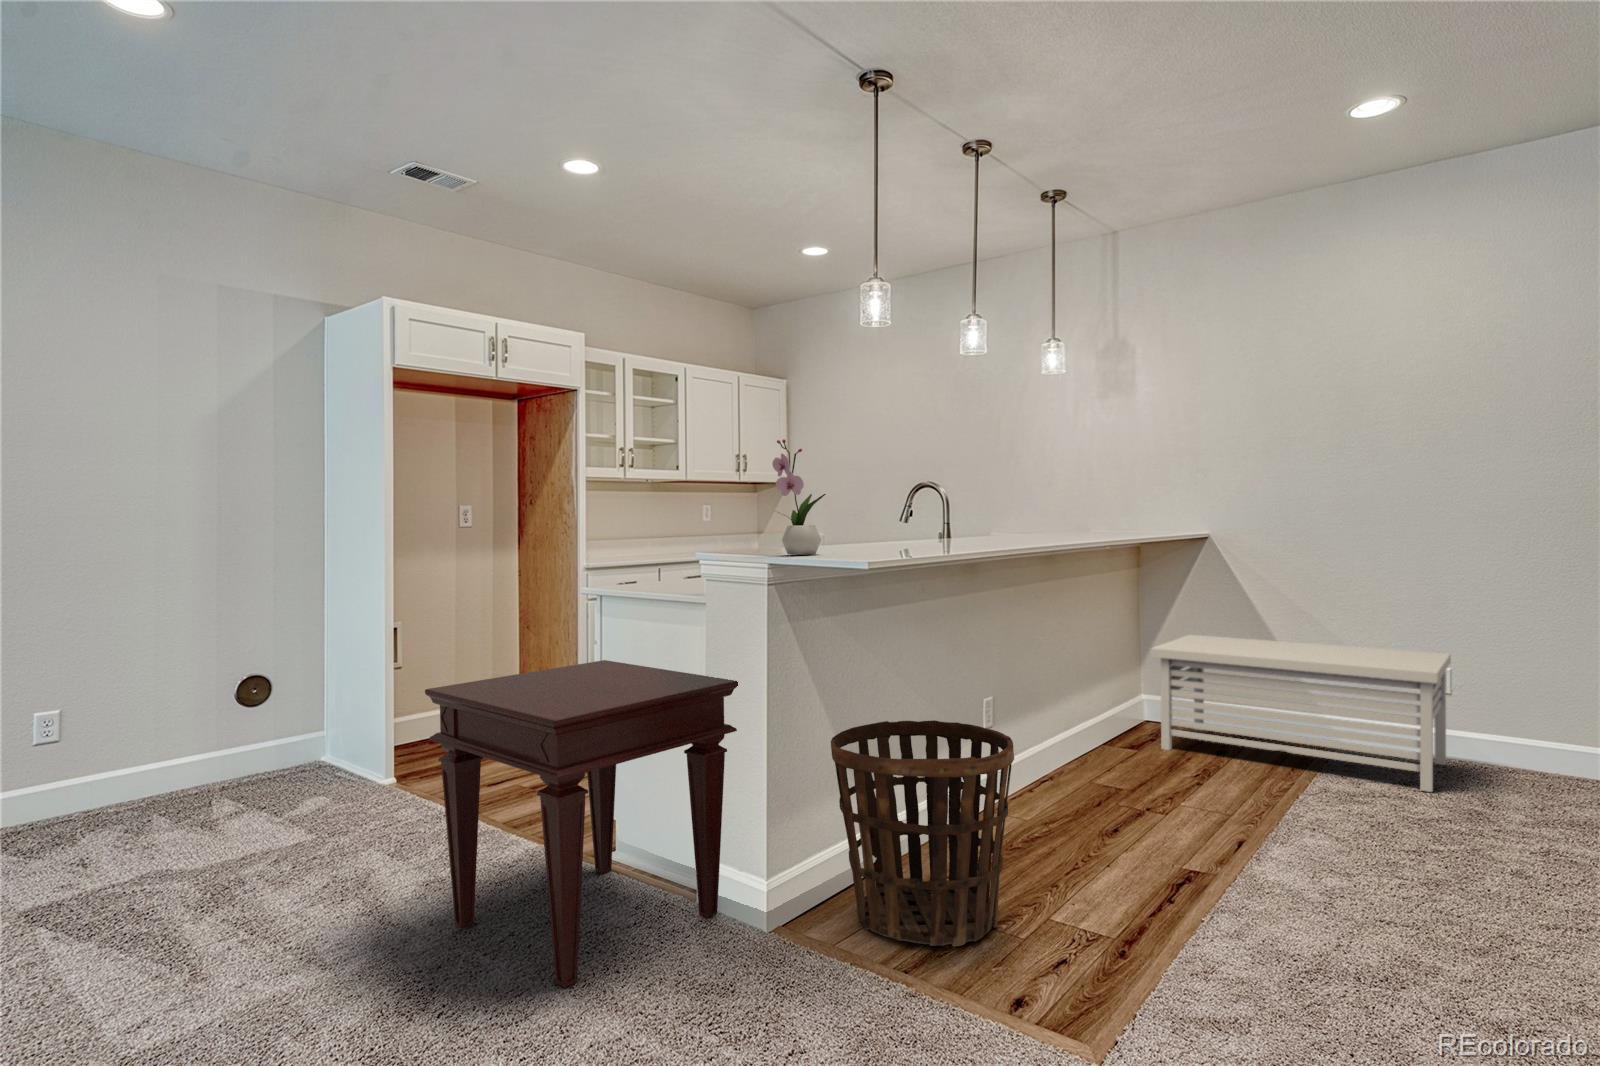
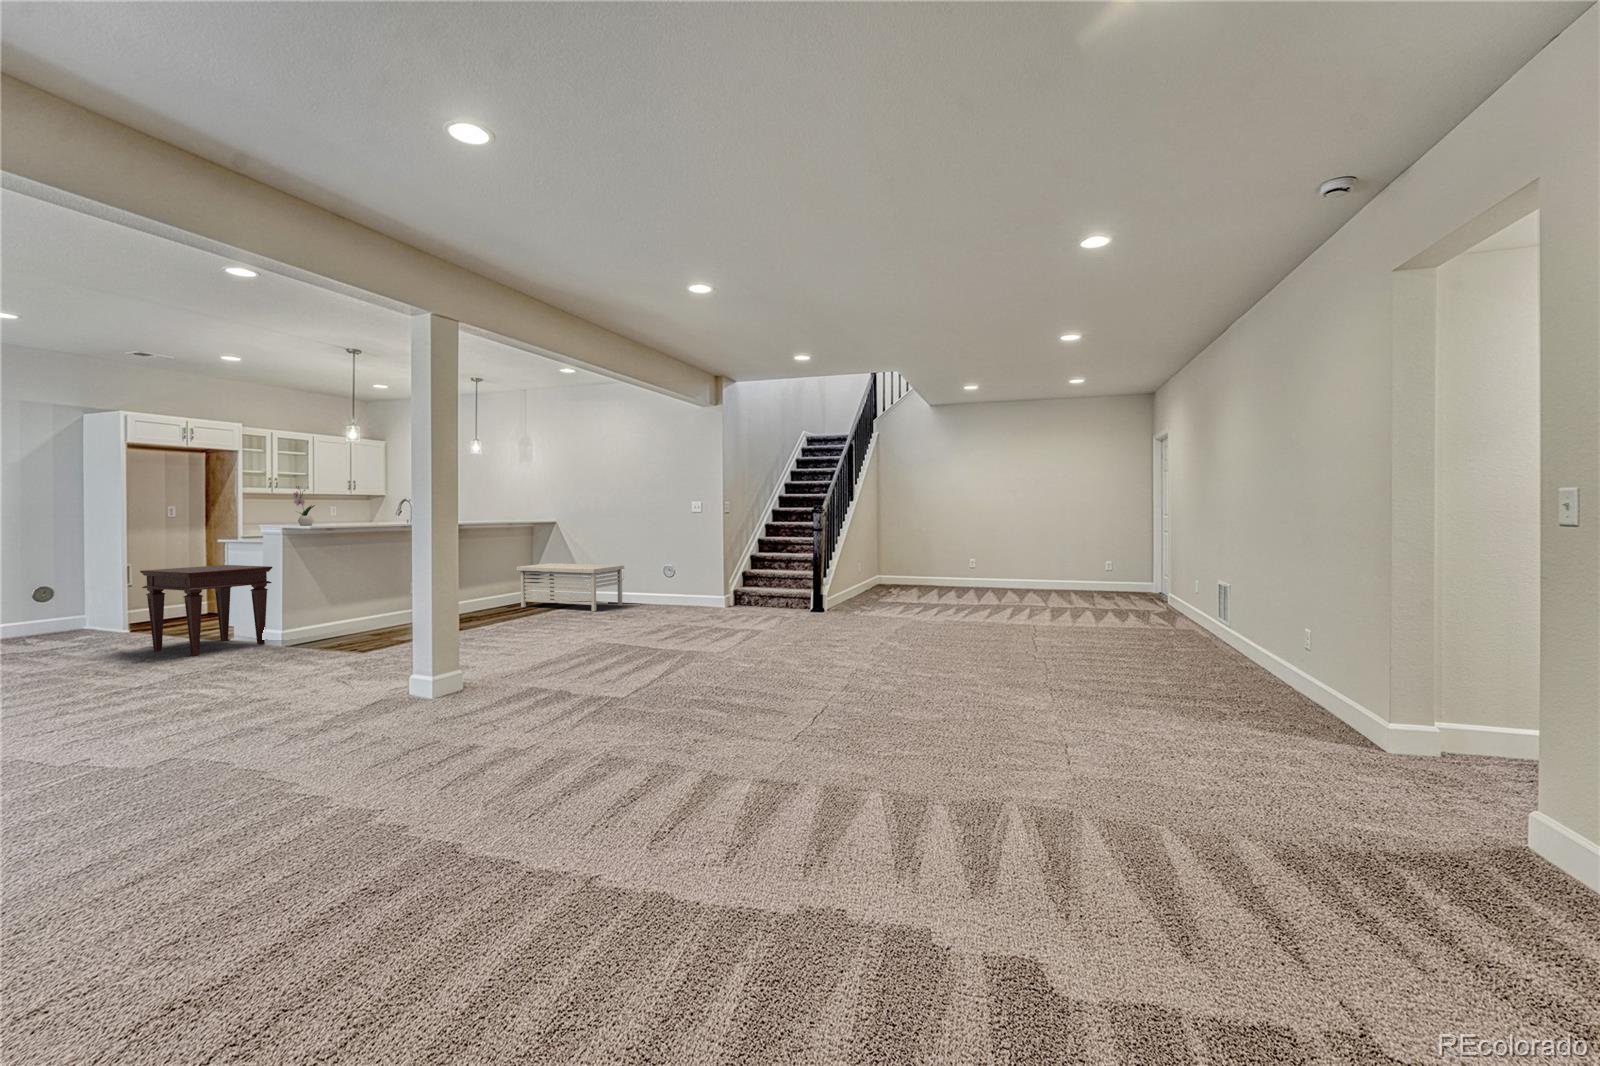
basket: present [831,720,1014,946] -> none [306,581,376,643]

